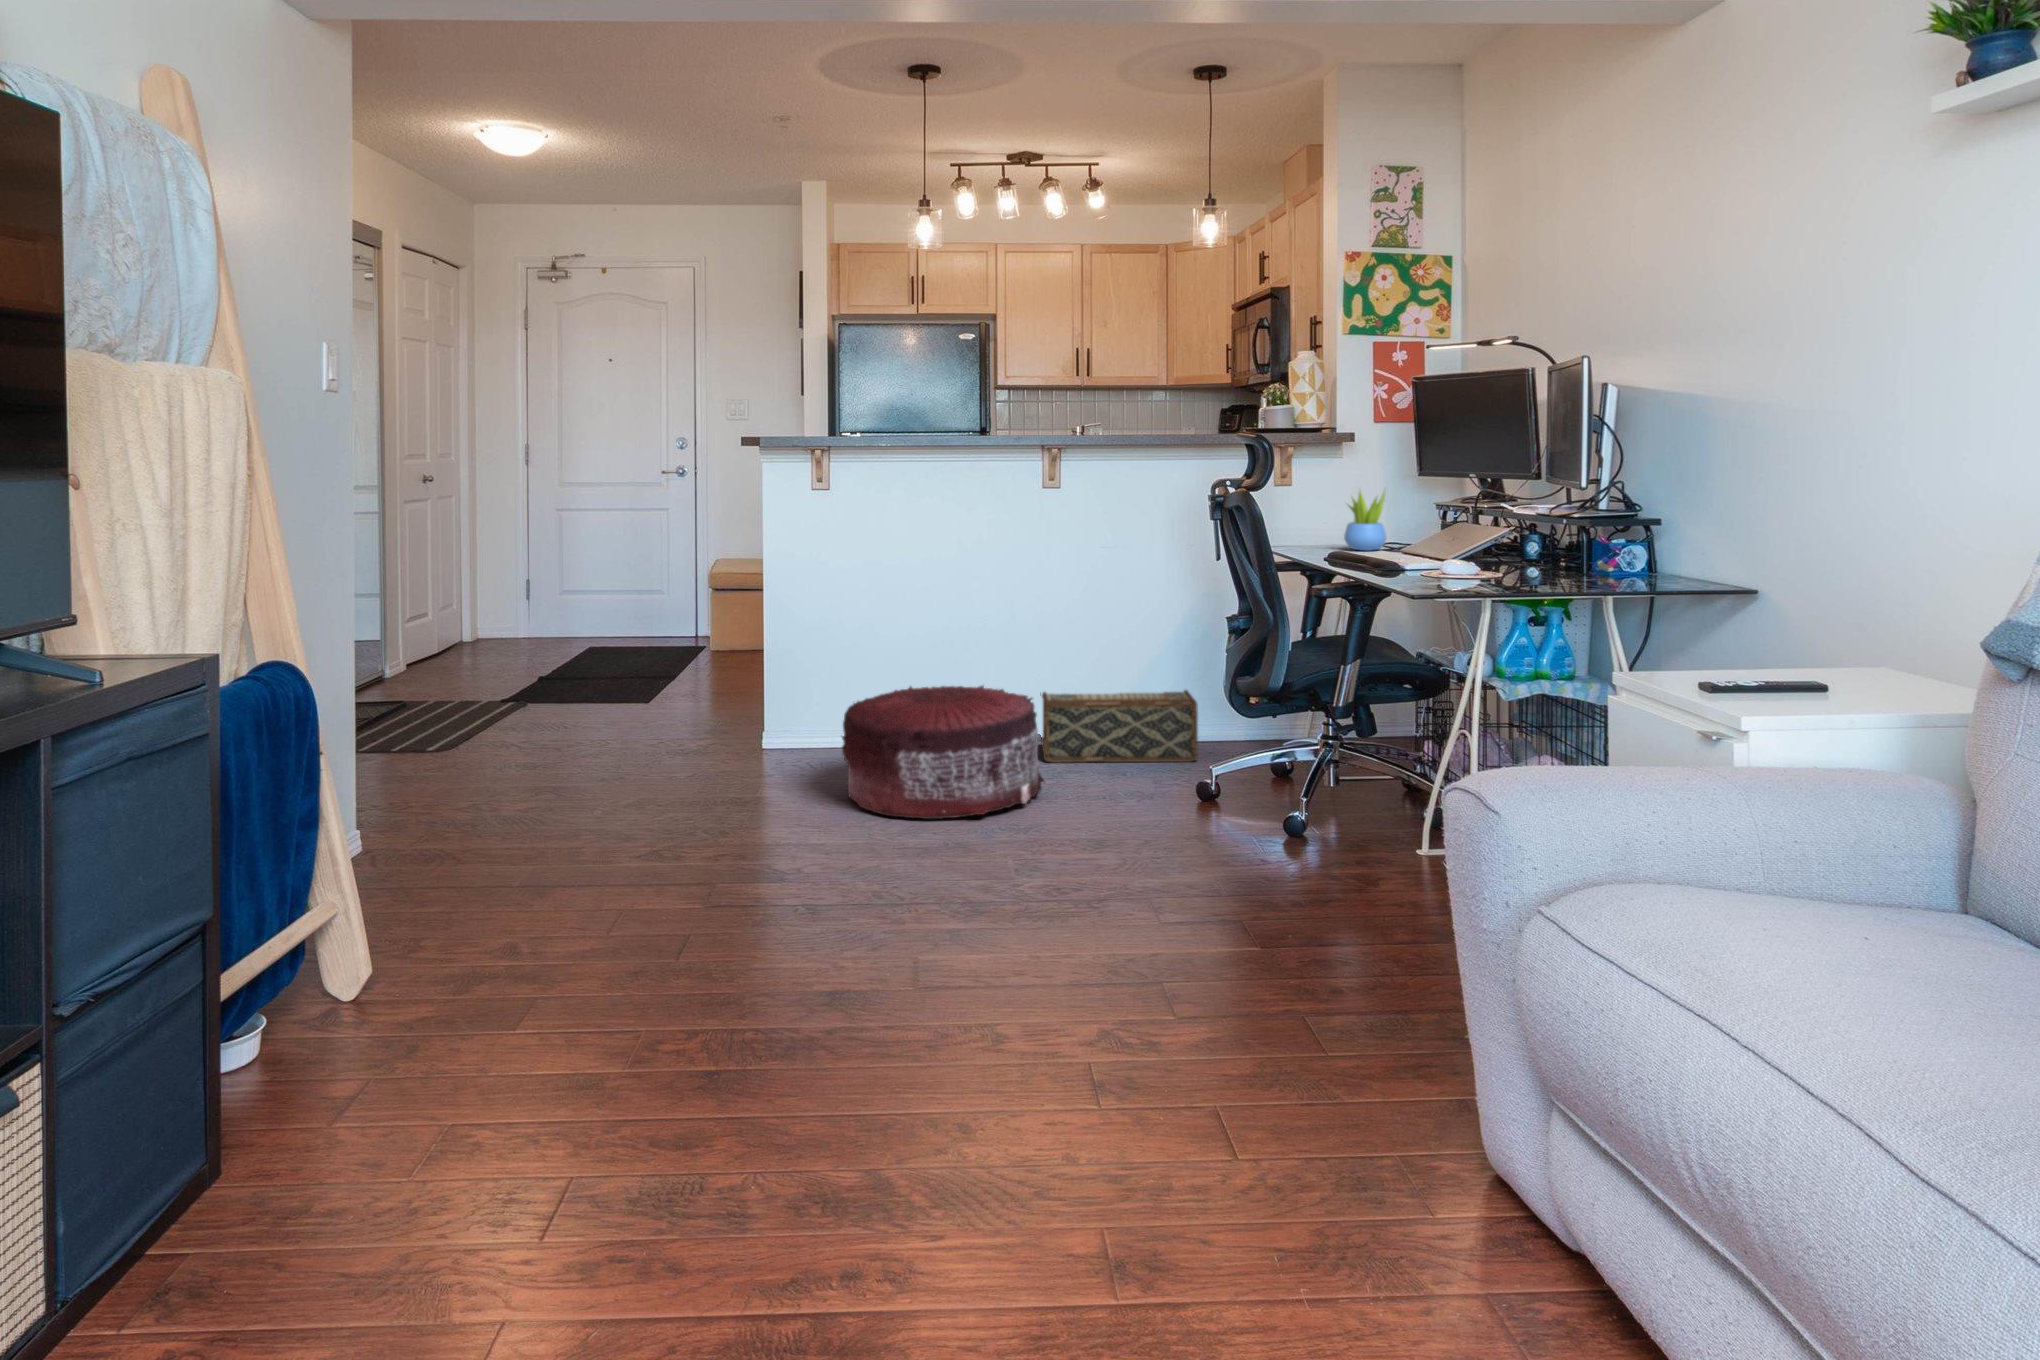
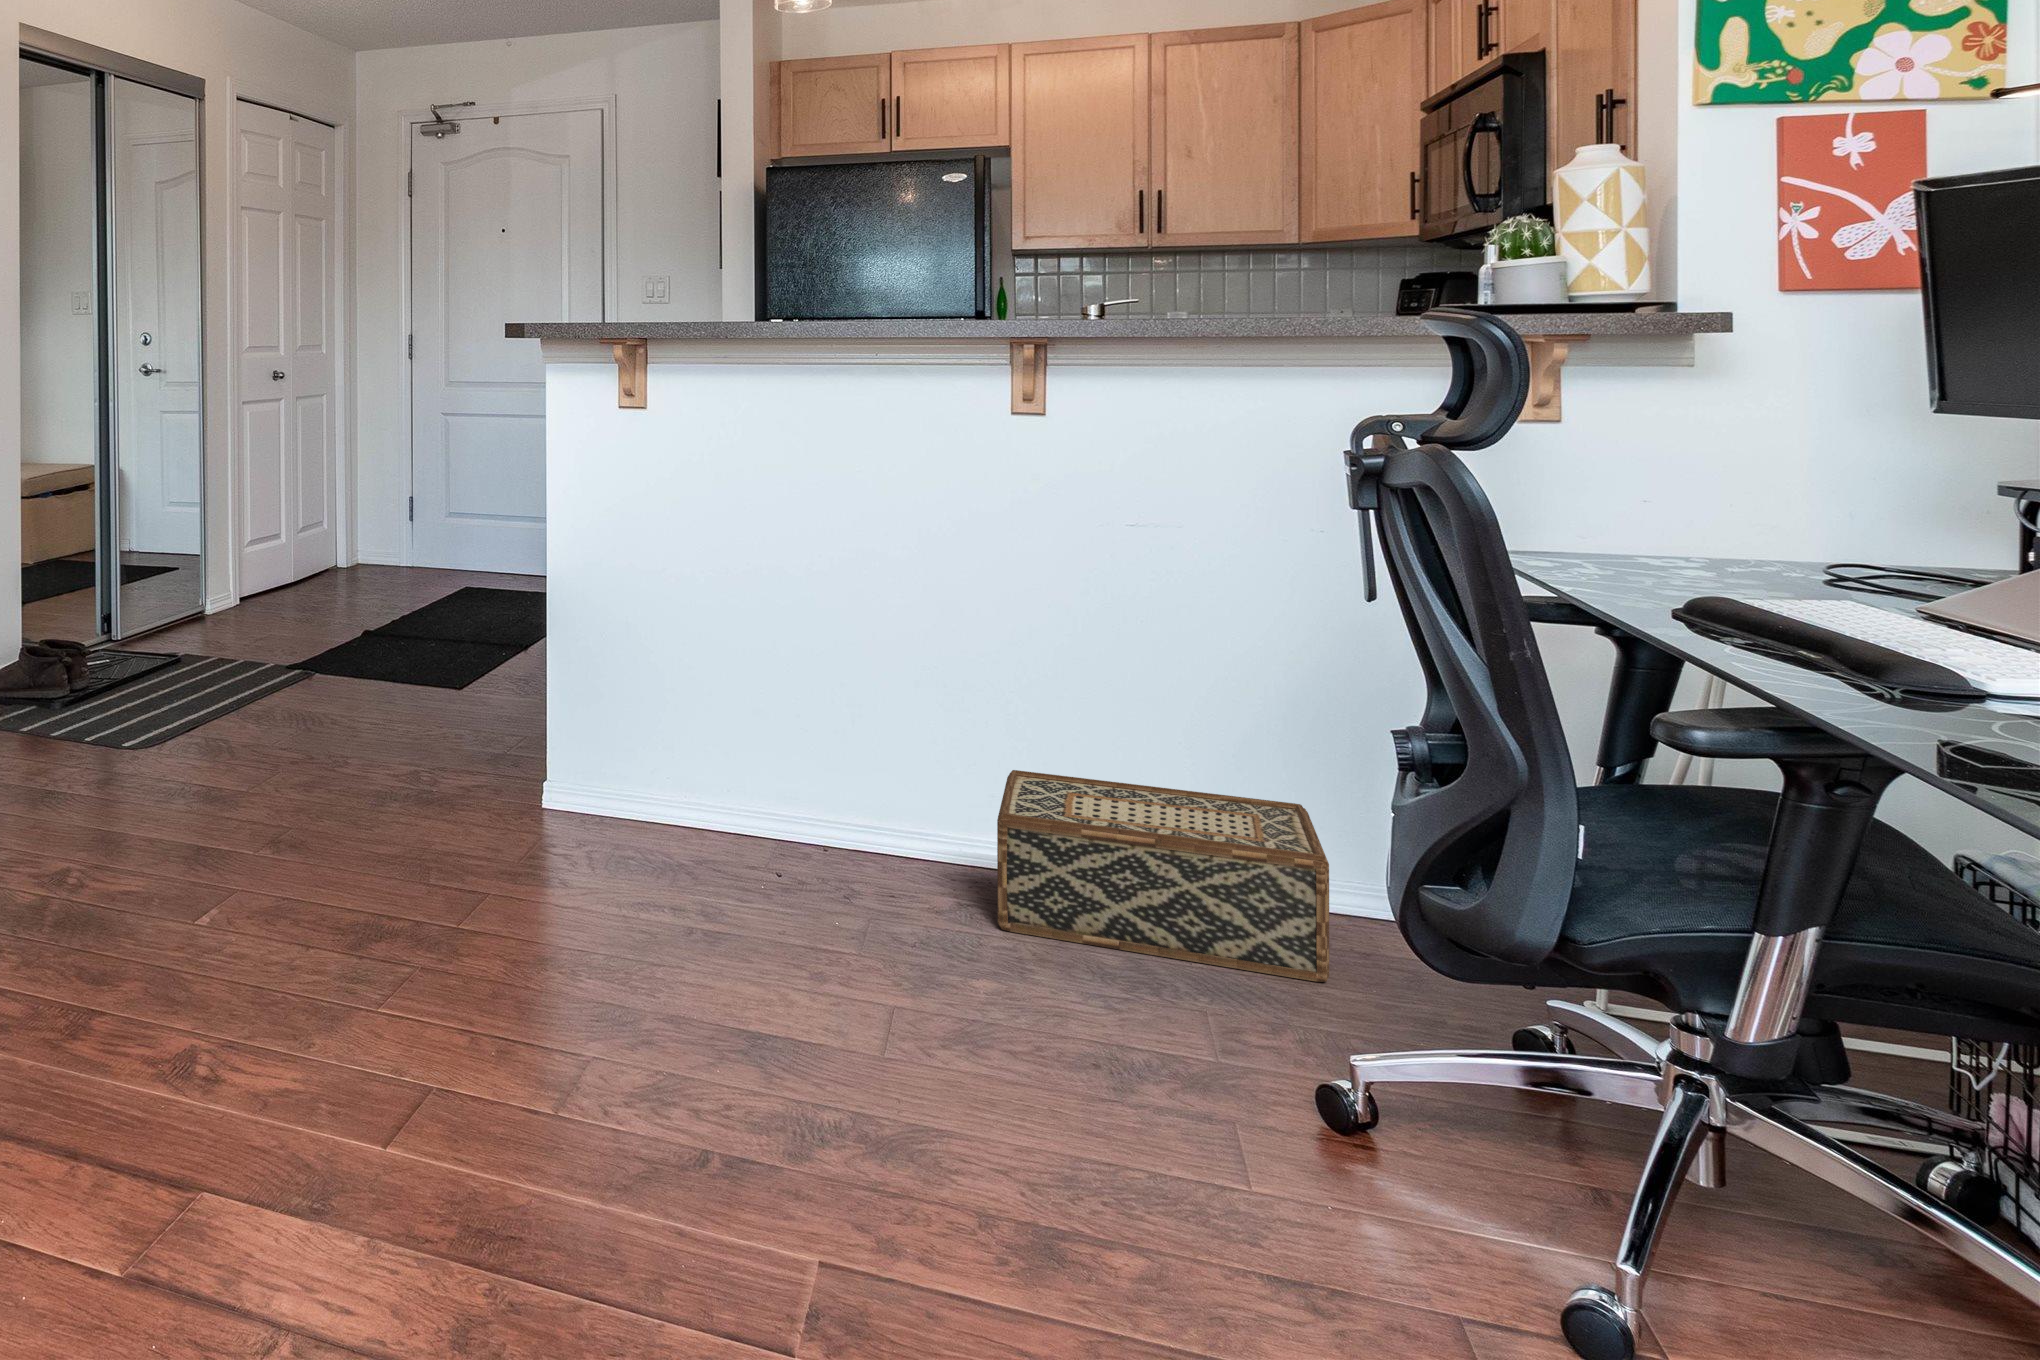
succulent plant: present [1344,491,1386,551] -> none [1714,438,1843,587]
pouf: present [842,686,1044,819] -> none [576,763,973,1087]

